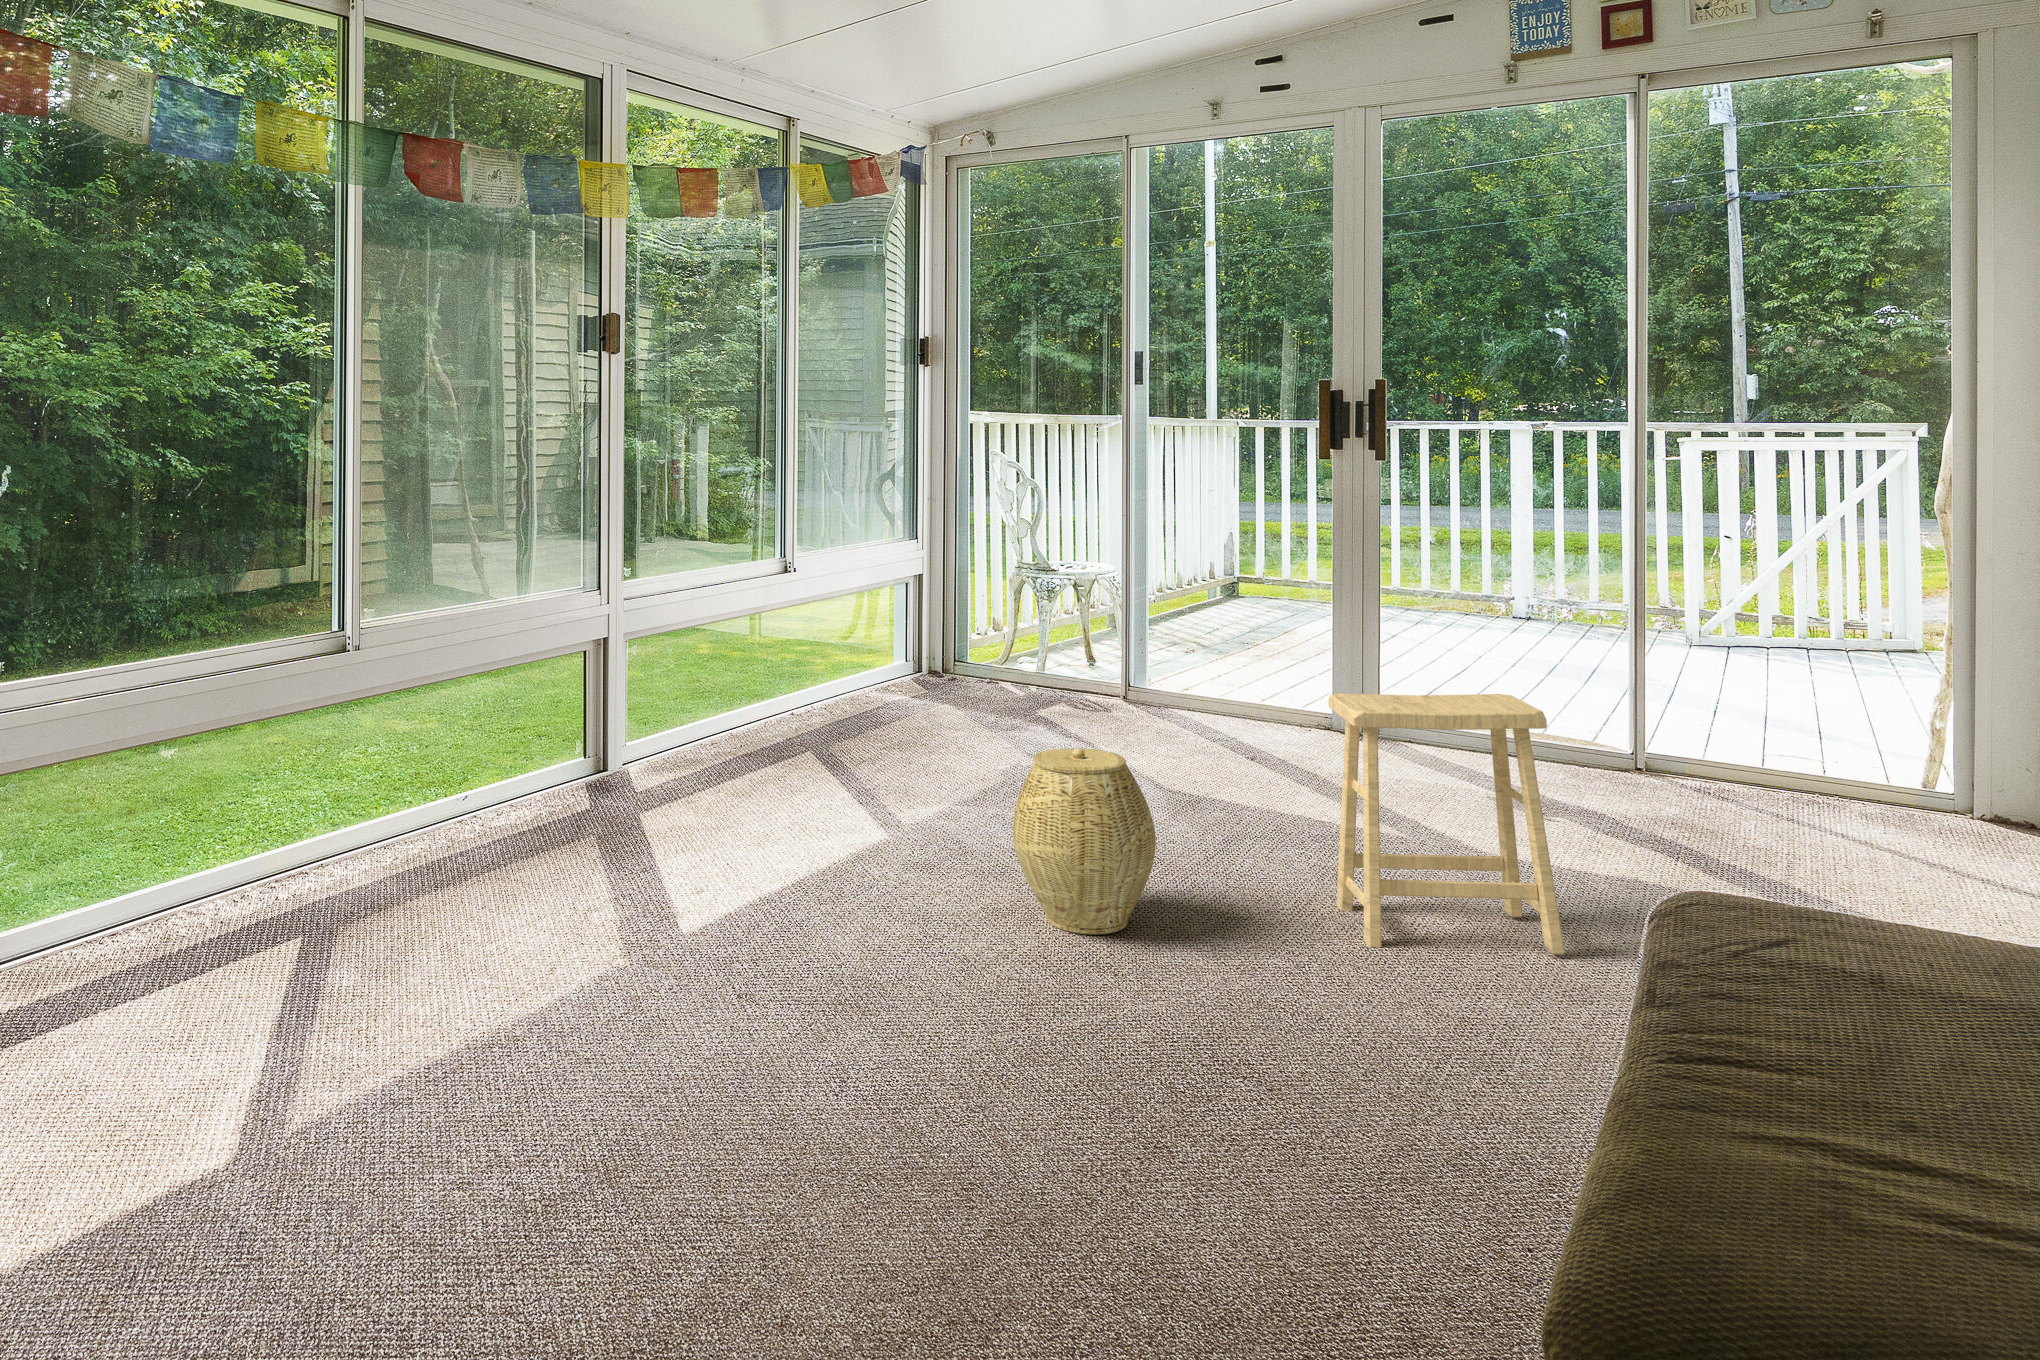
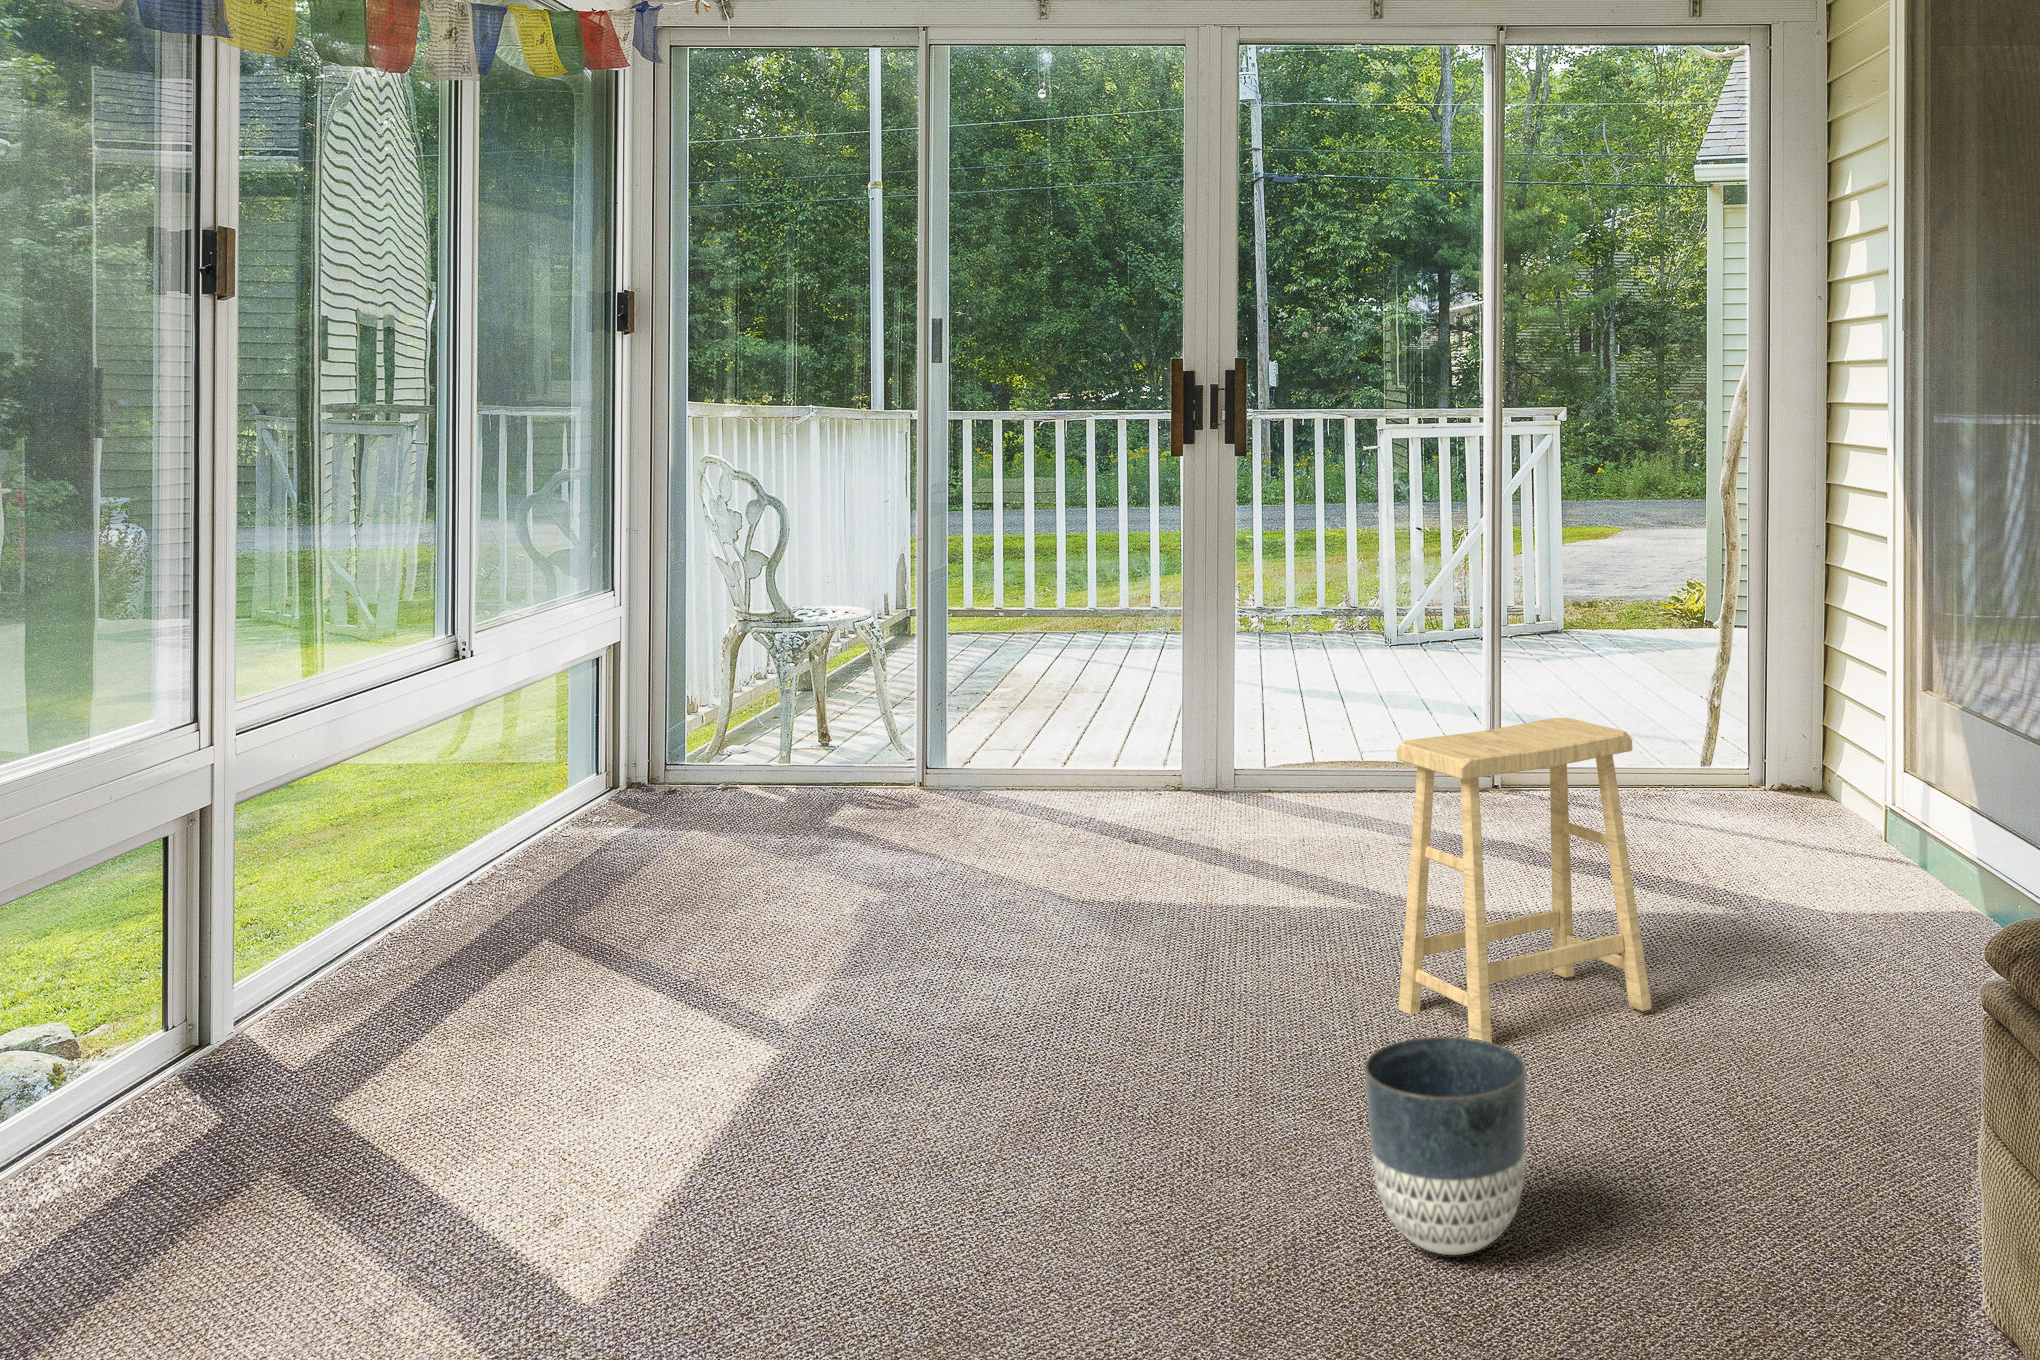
woven basket: present [1013,748,1156,934] -> none [1064,861,1260,1130]
planter: none [1126,894,1249,1051] -> present [1364,1036,1526,1255]

